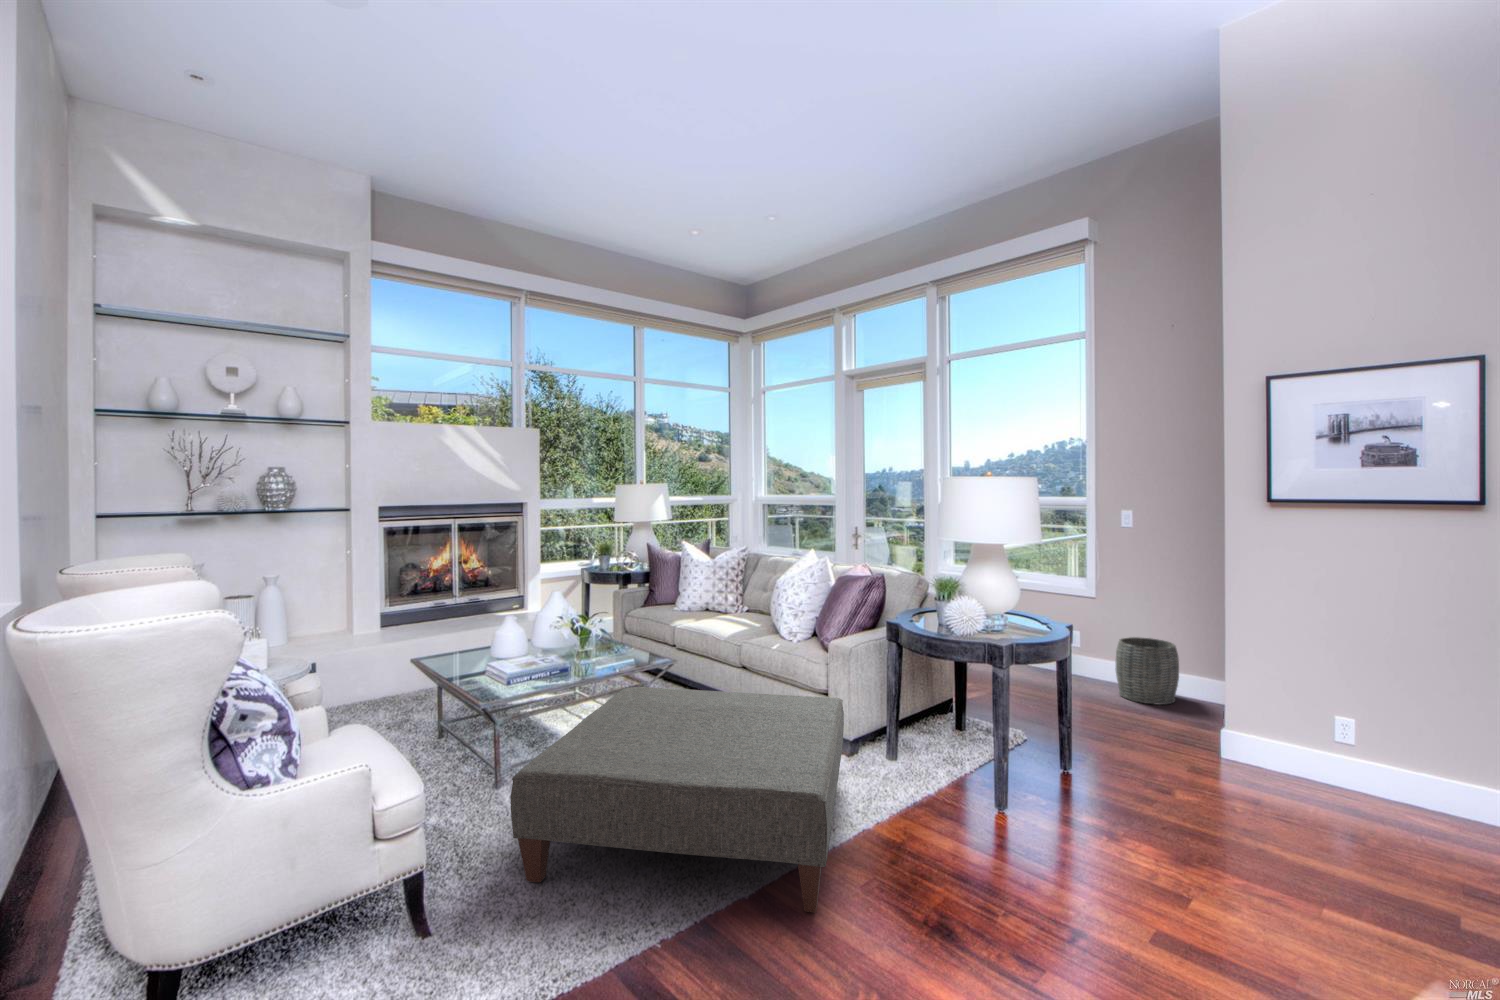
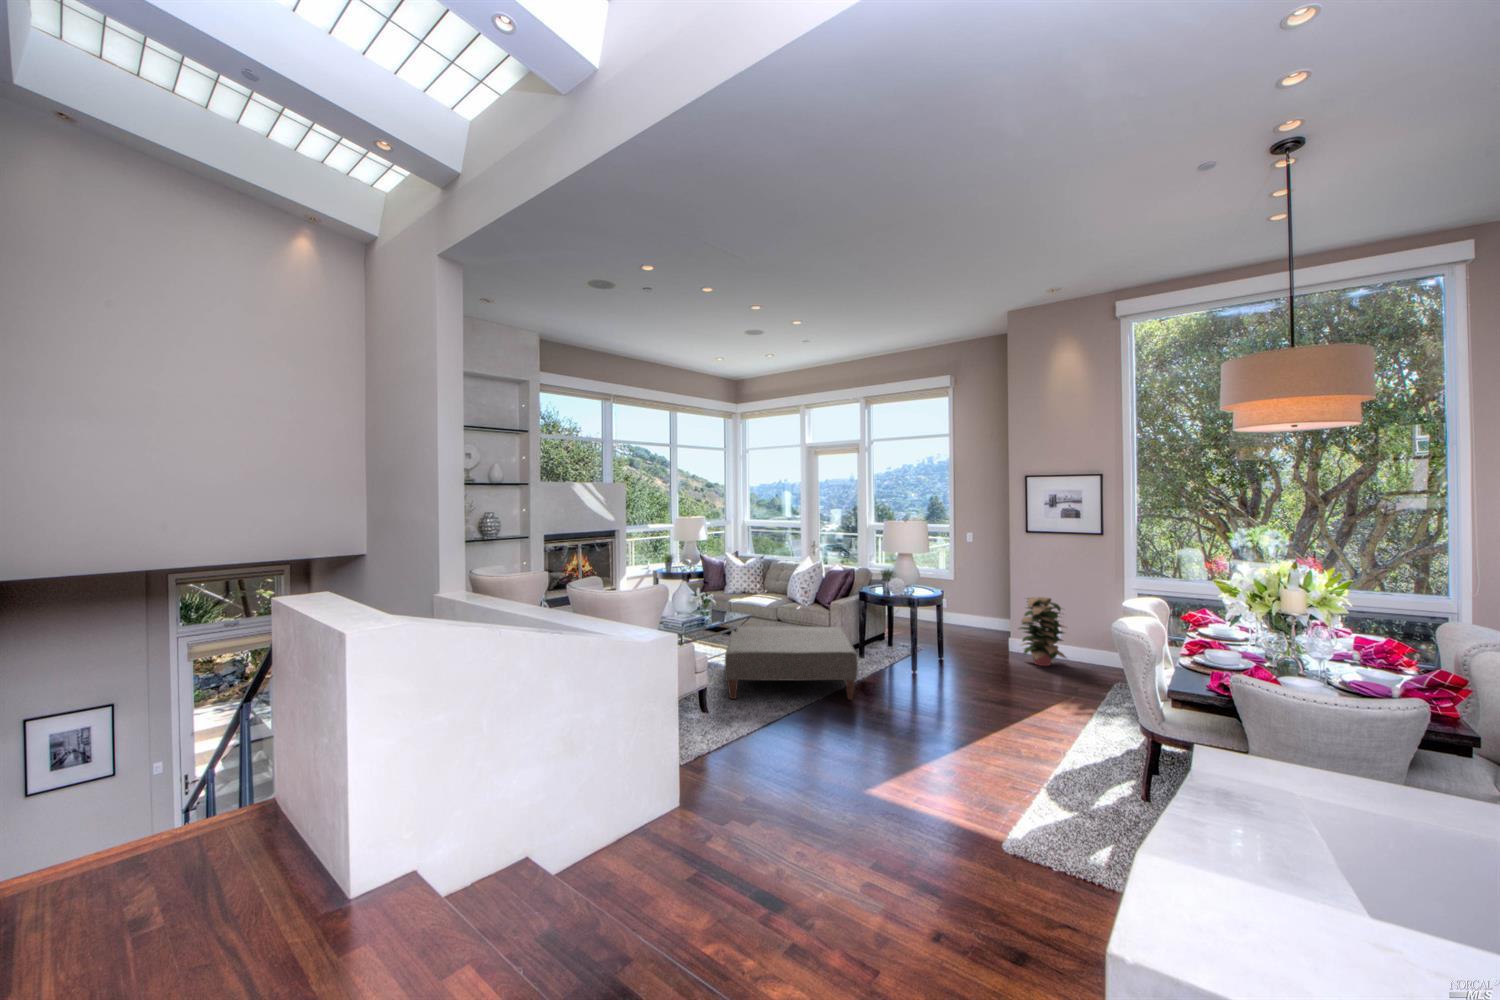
woven basket: present [1115,637,1179,705] -> none [964,601,994,634]
decorative plant: none [1243,648,1389,813] -> present [1019,597,1066,666]

